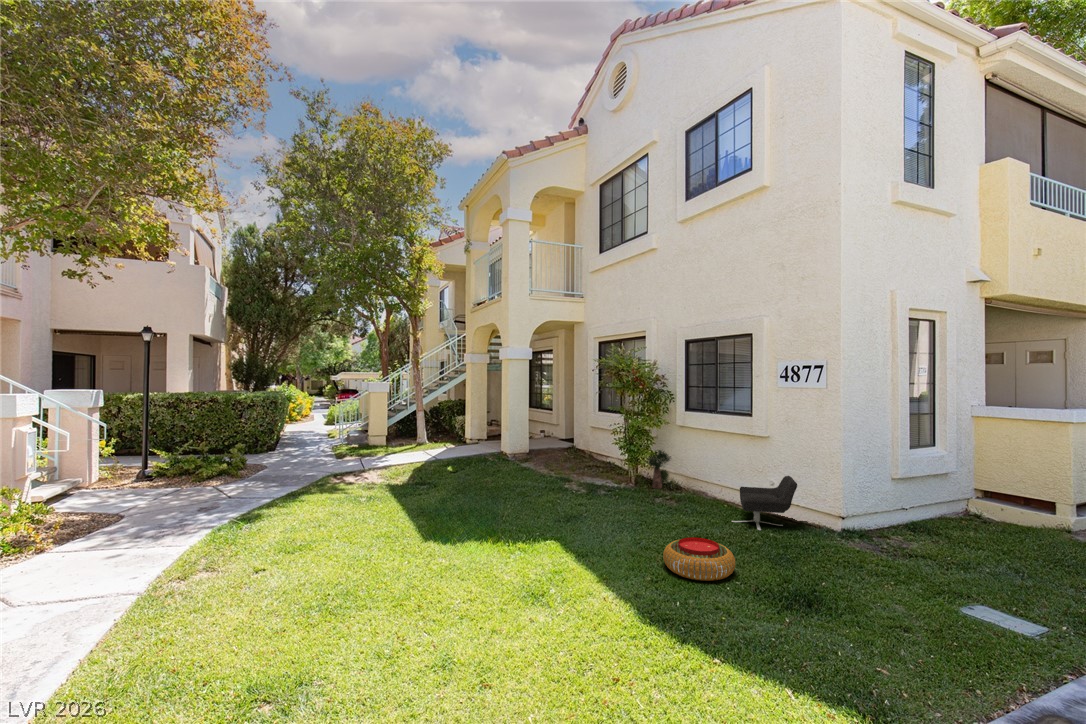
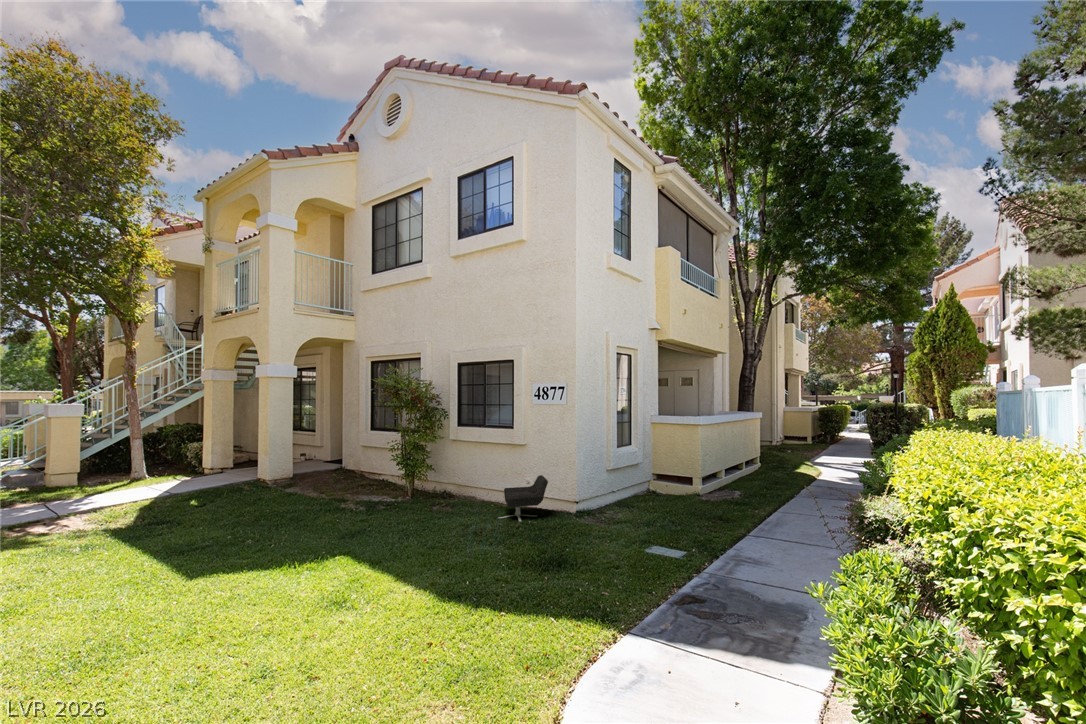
potted plant: present [648,450,675,488] -> none [420,462,447,499]
pouf: present [663,537,735,581] -> none [450,532,507,565]

